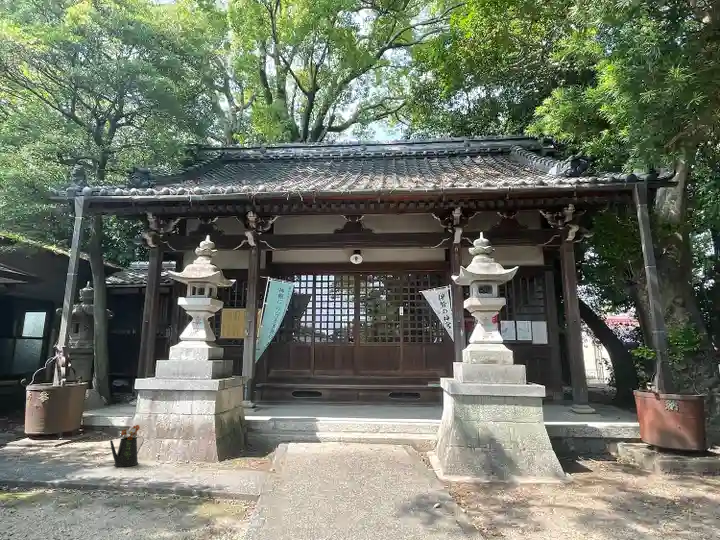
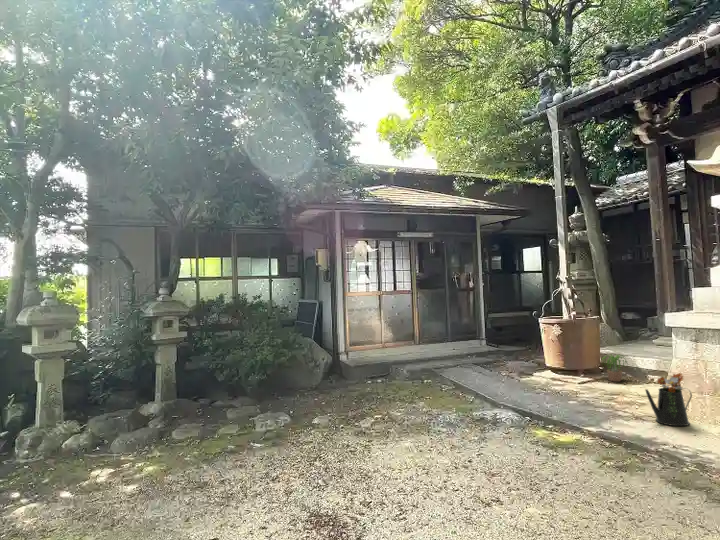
potted plant: none [78,416,107,441] -> present [603,355,627,382]

